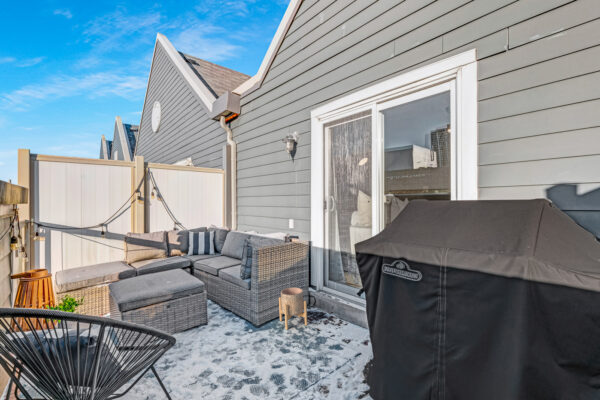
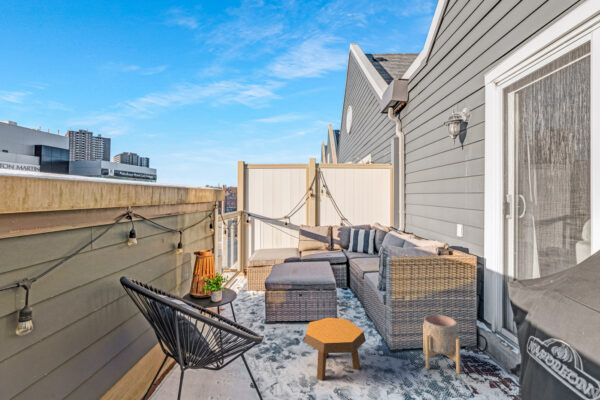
footstool: none [189,311,244,369] -> present [304,318,366,381]

